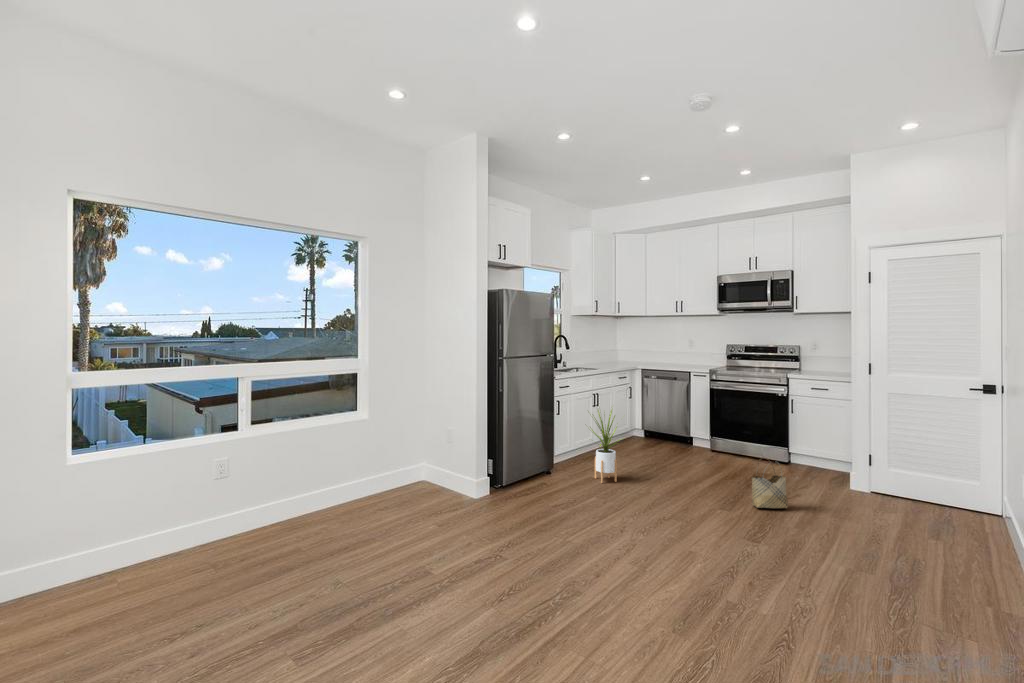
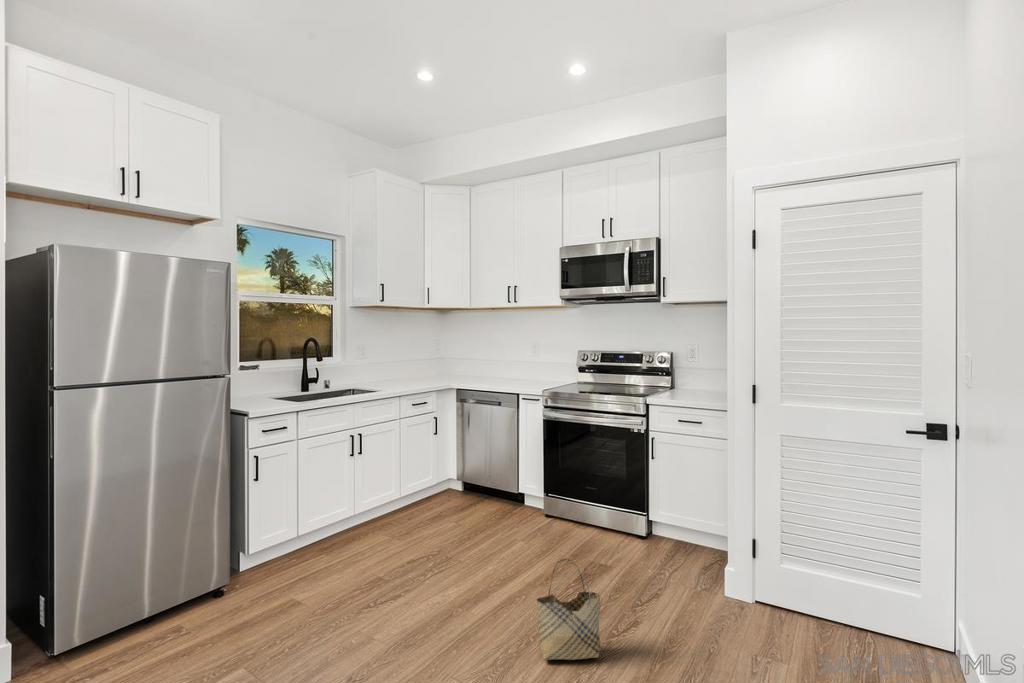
house plant: present [590,410,619,483] -> none [273,454,357,602]

